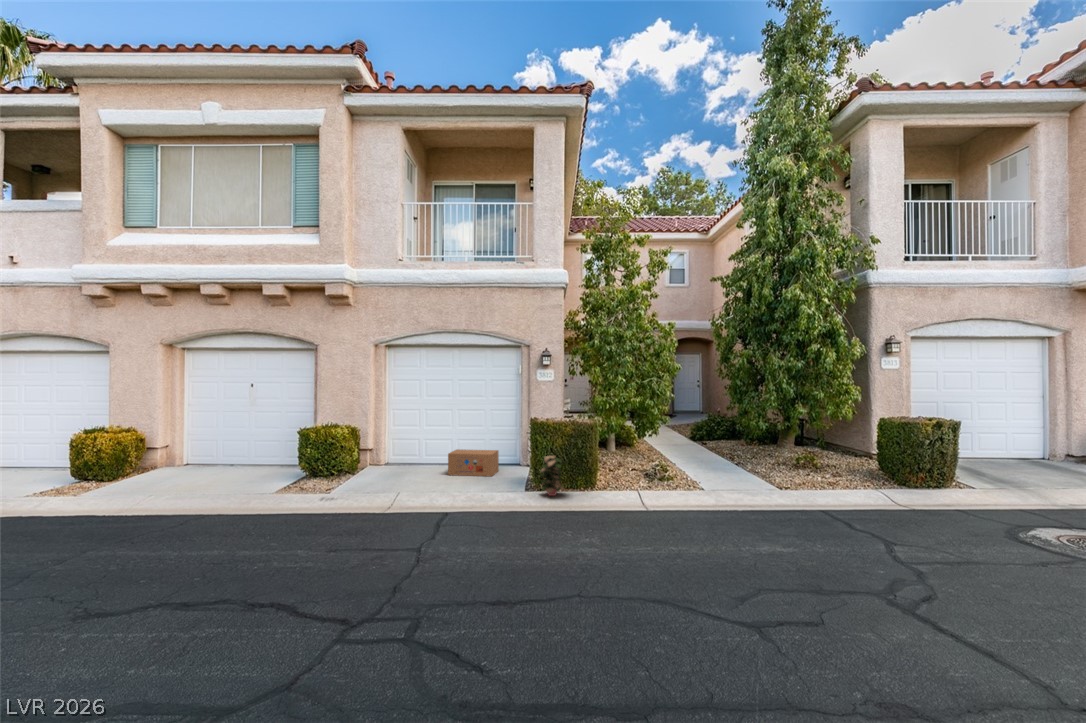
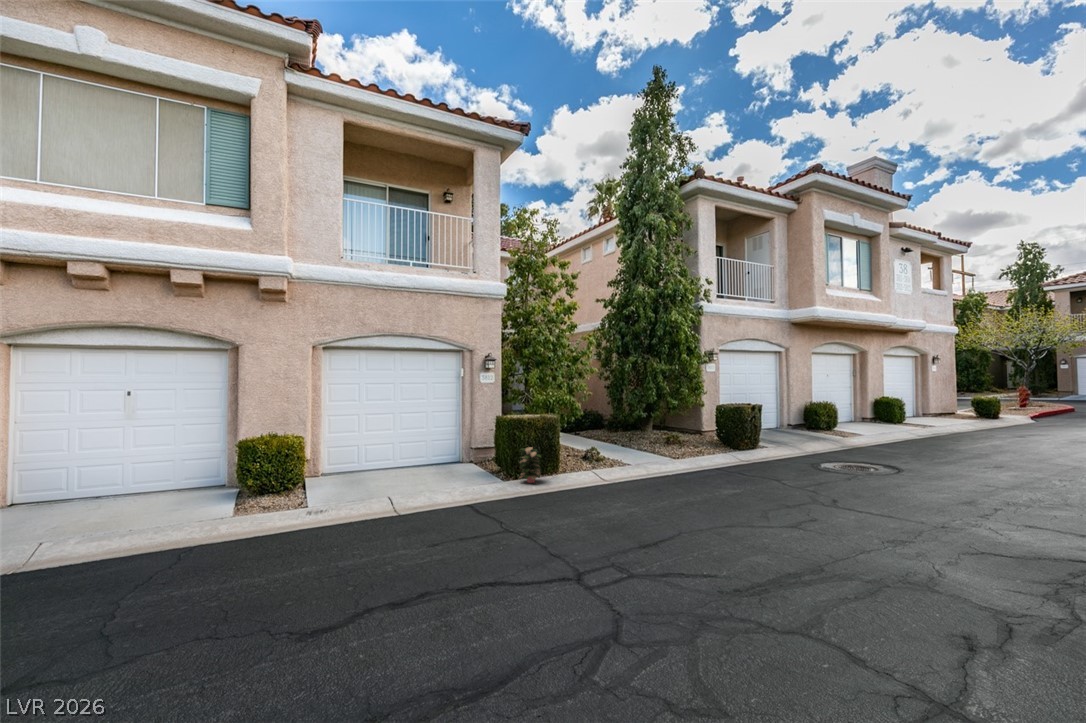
cardboard box: present [448,449,499,476] -> none [402,449,449,477]

